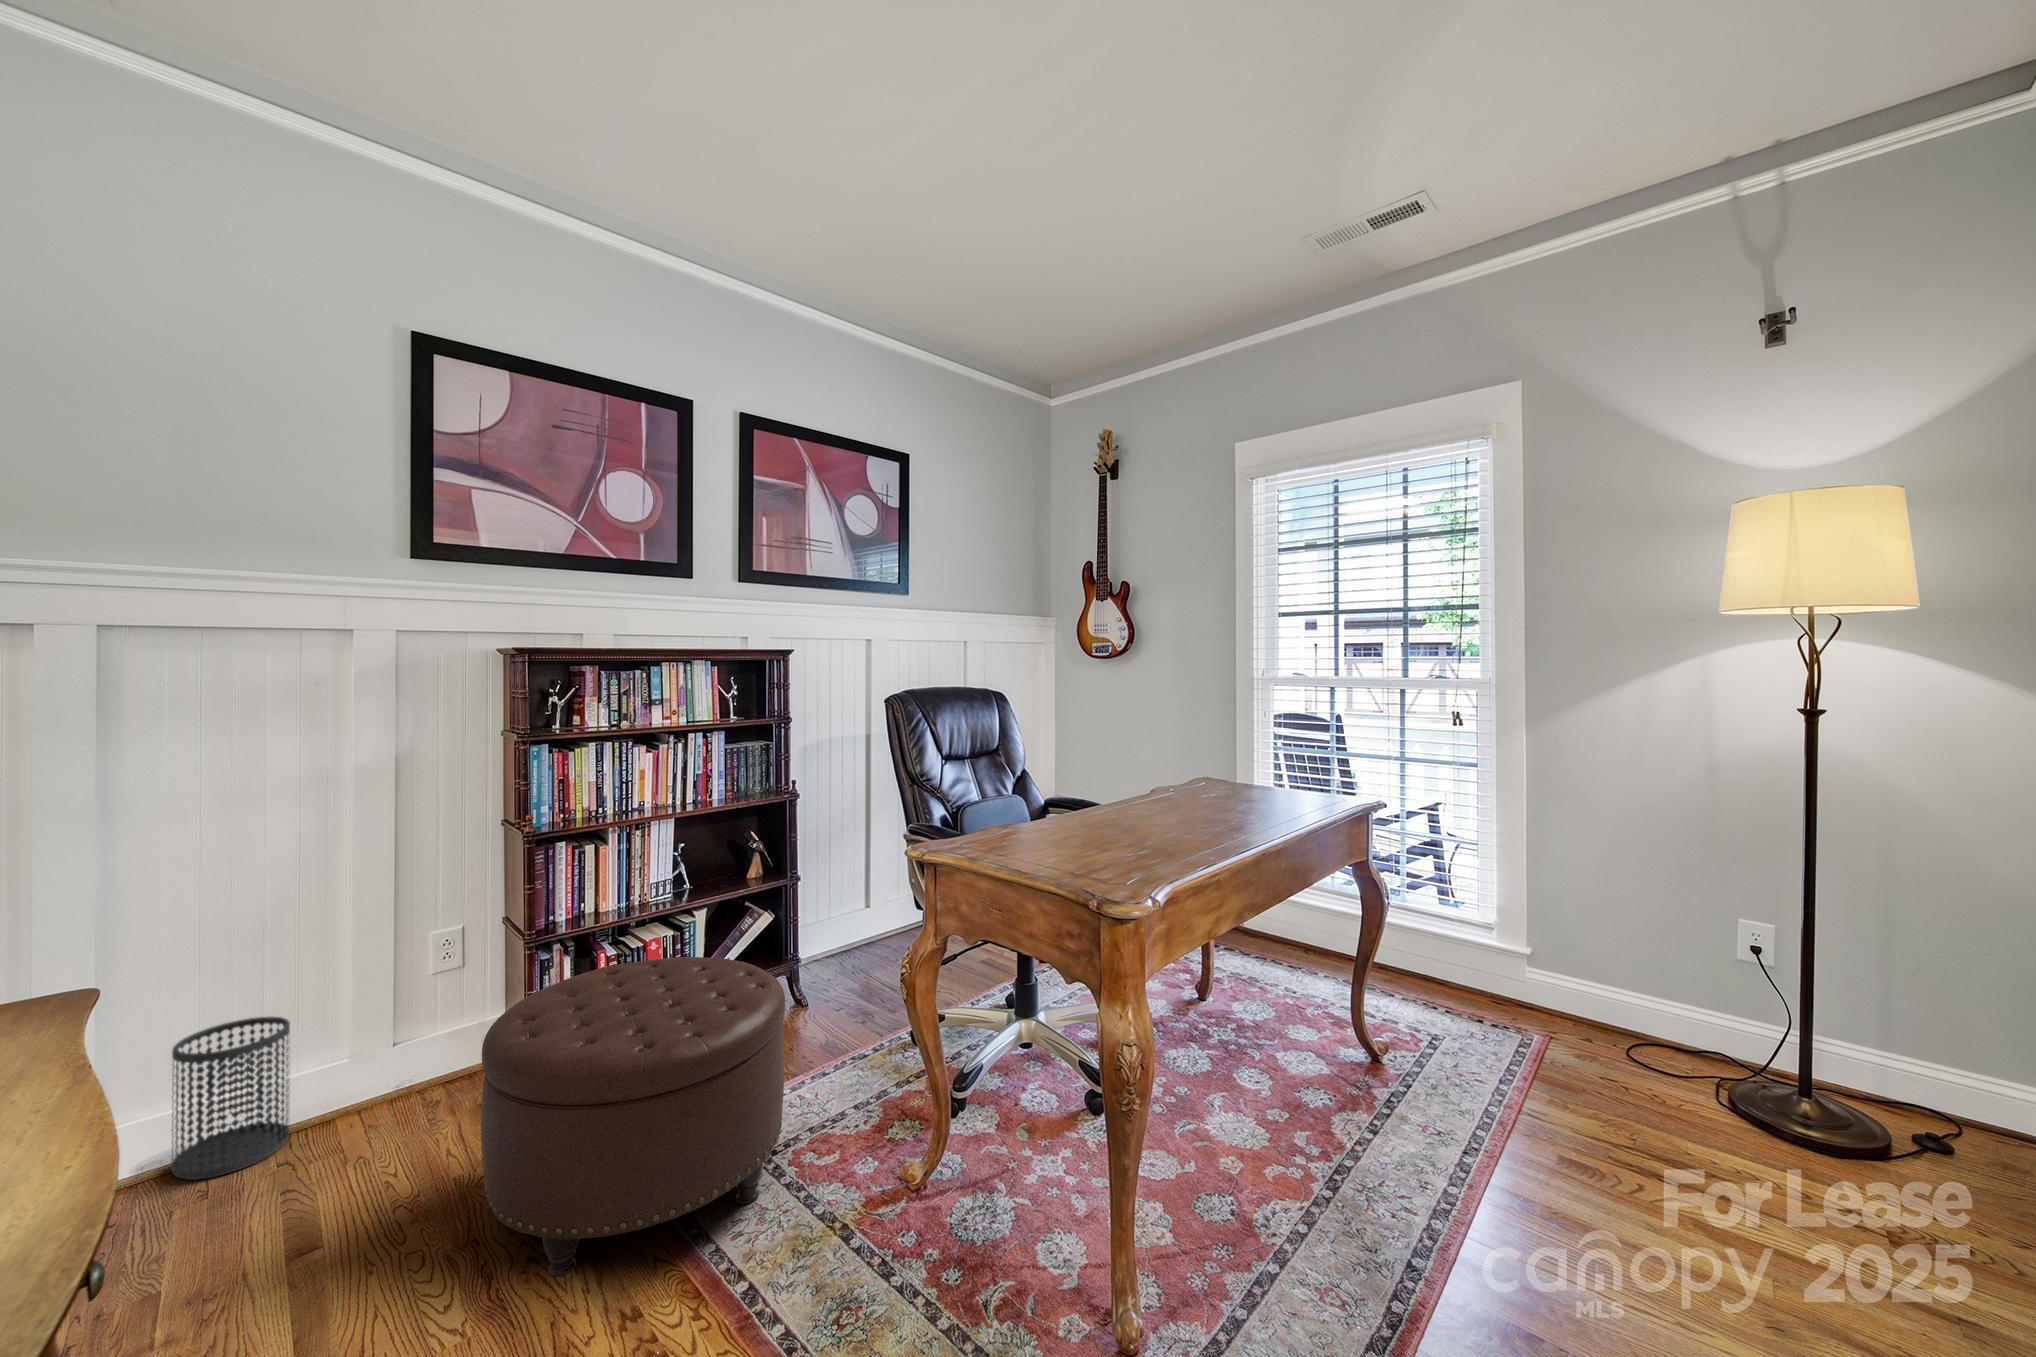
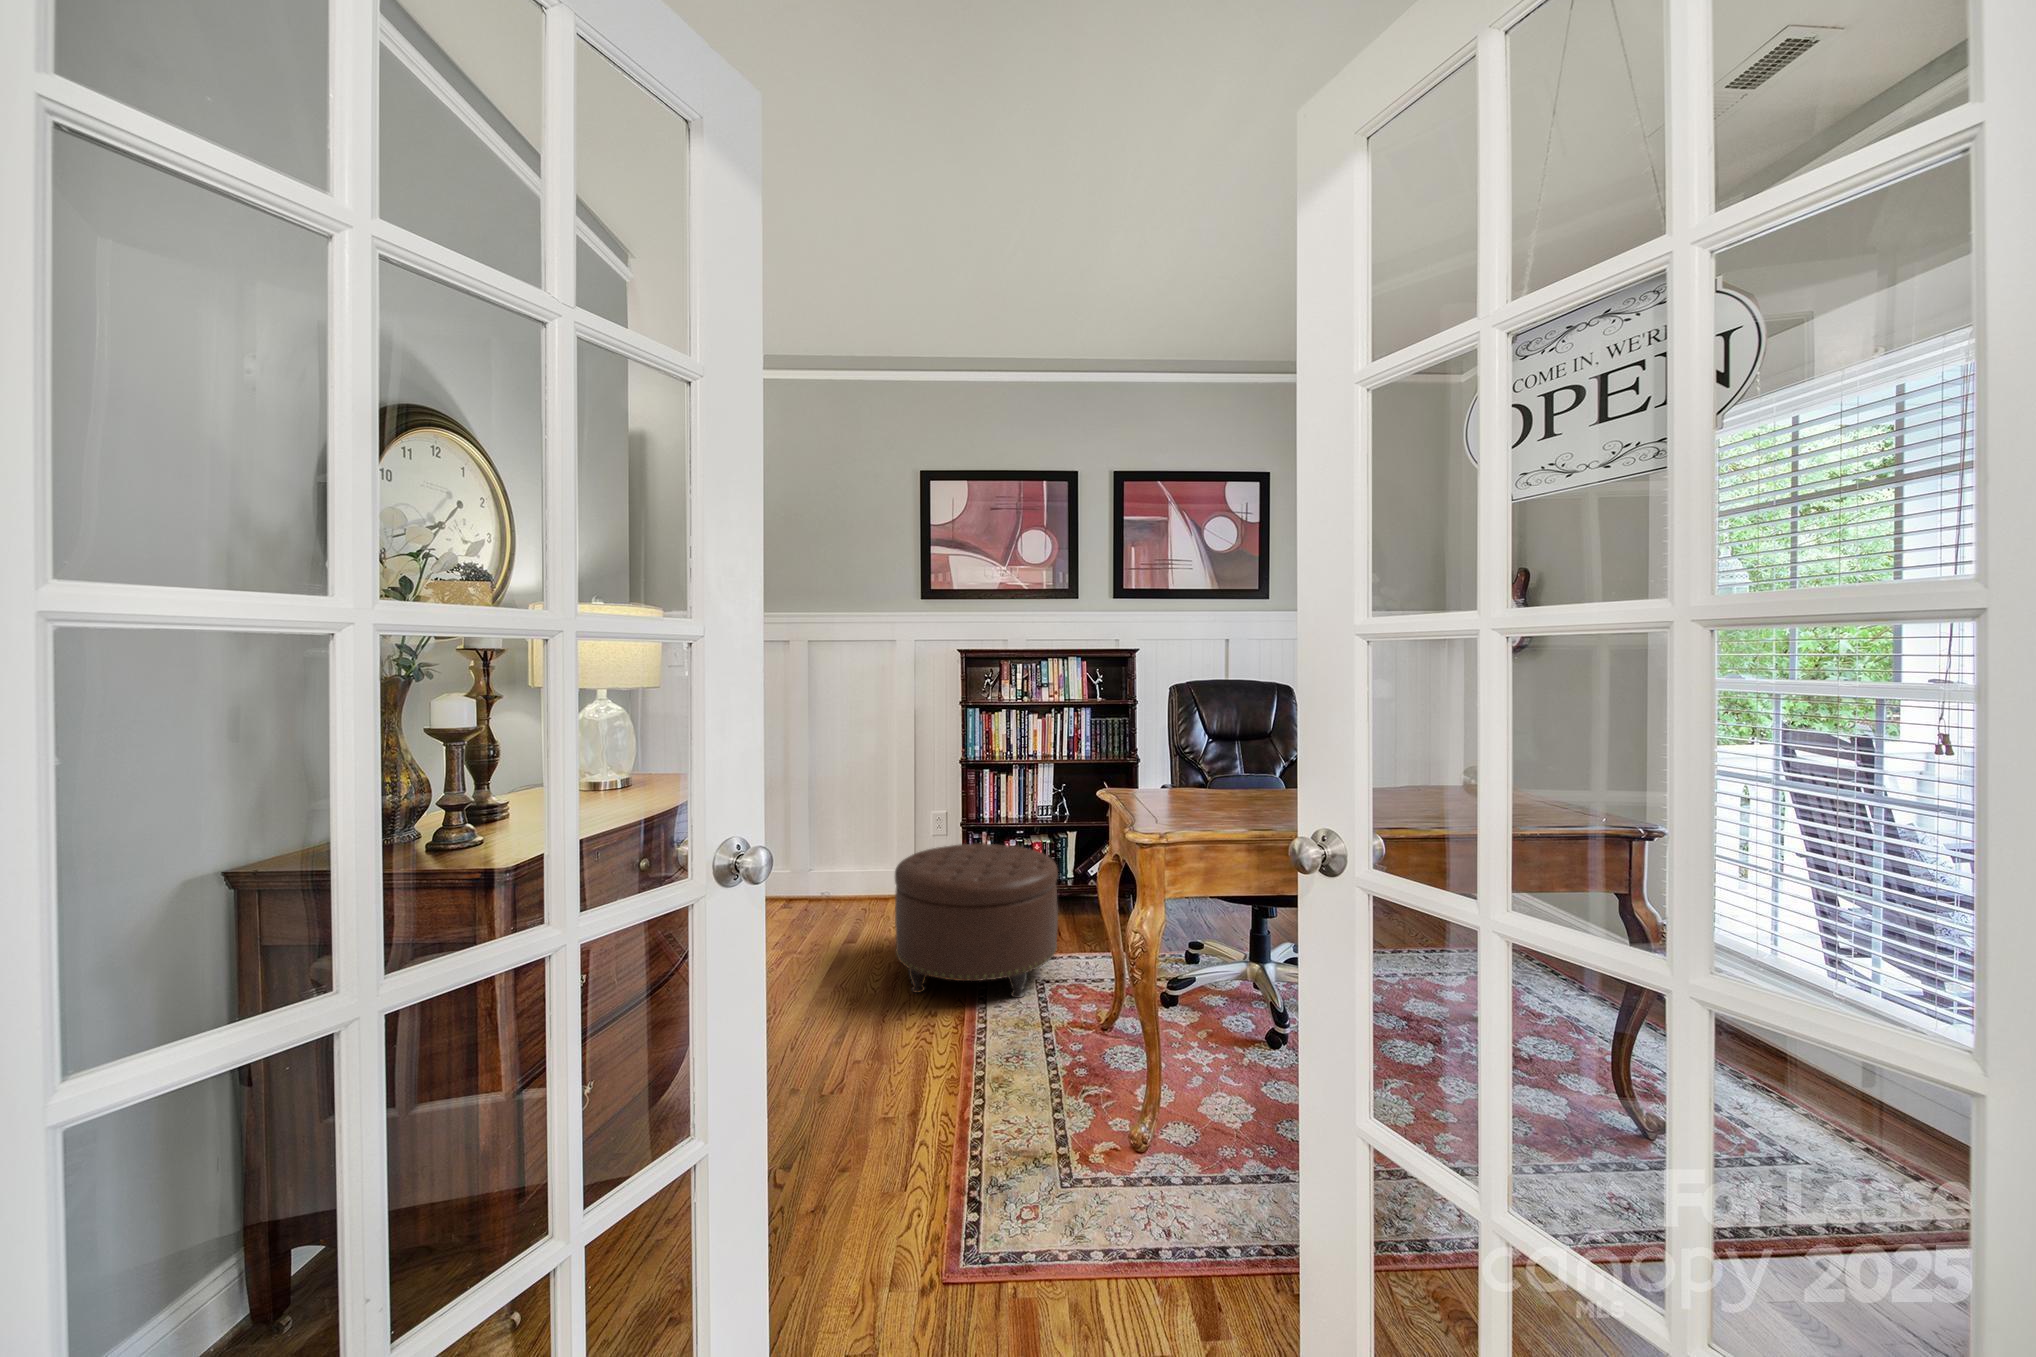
wastebasket: present [172,1017,290,1180] -> none [823,842,865,913]

